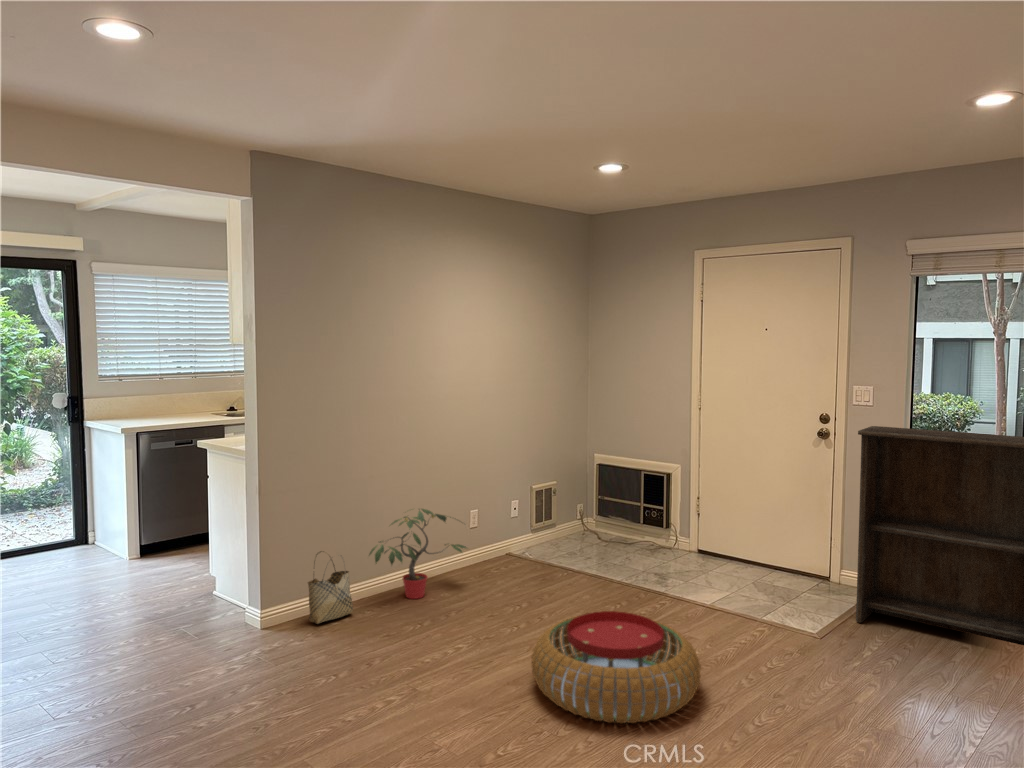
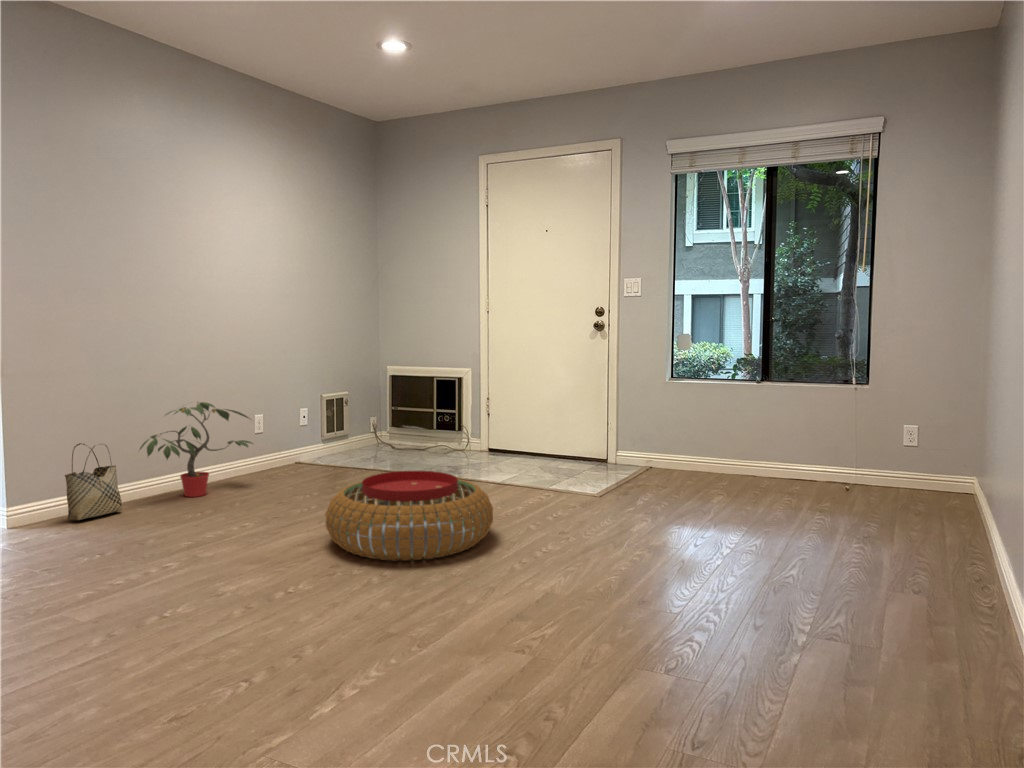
bookshelf: present [856,426,1024,645] -> none [629,307,781,497]

